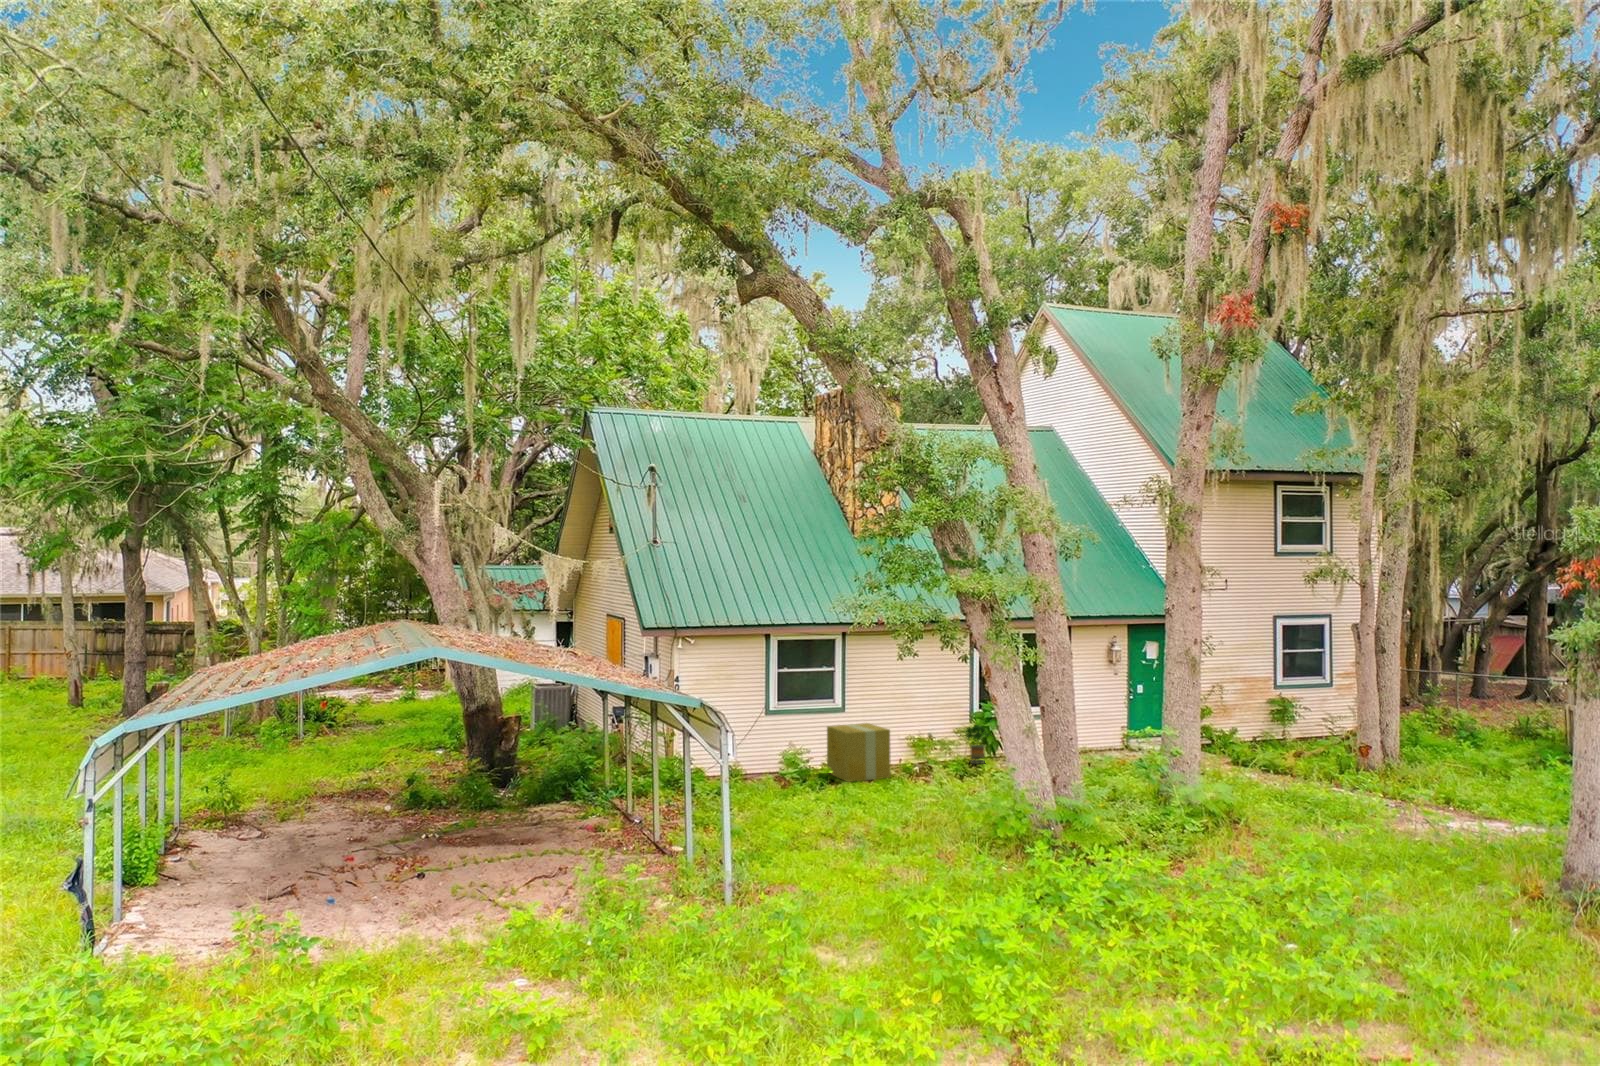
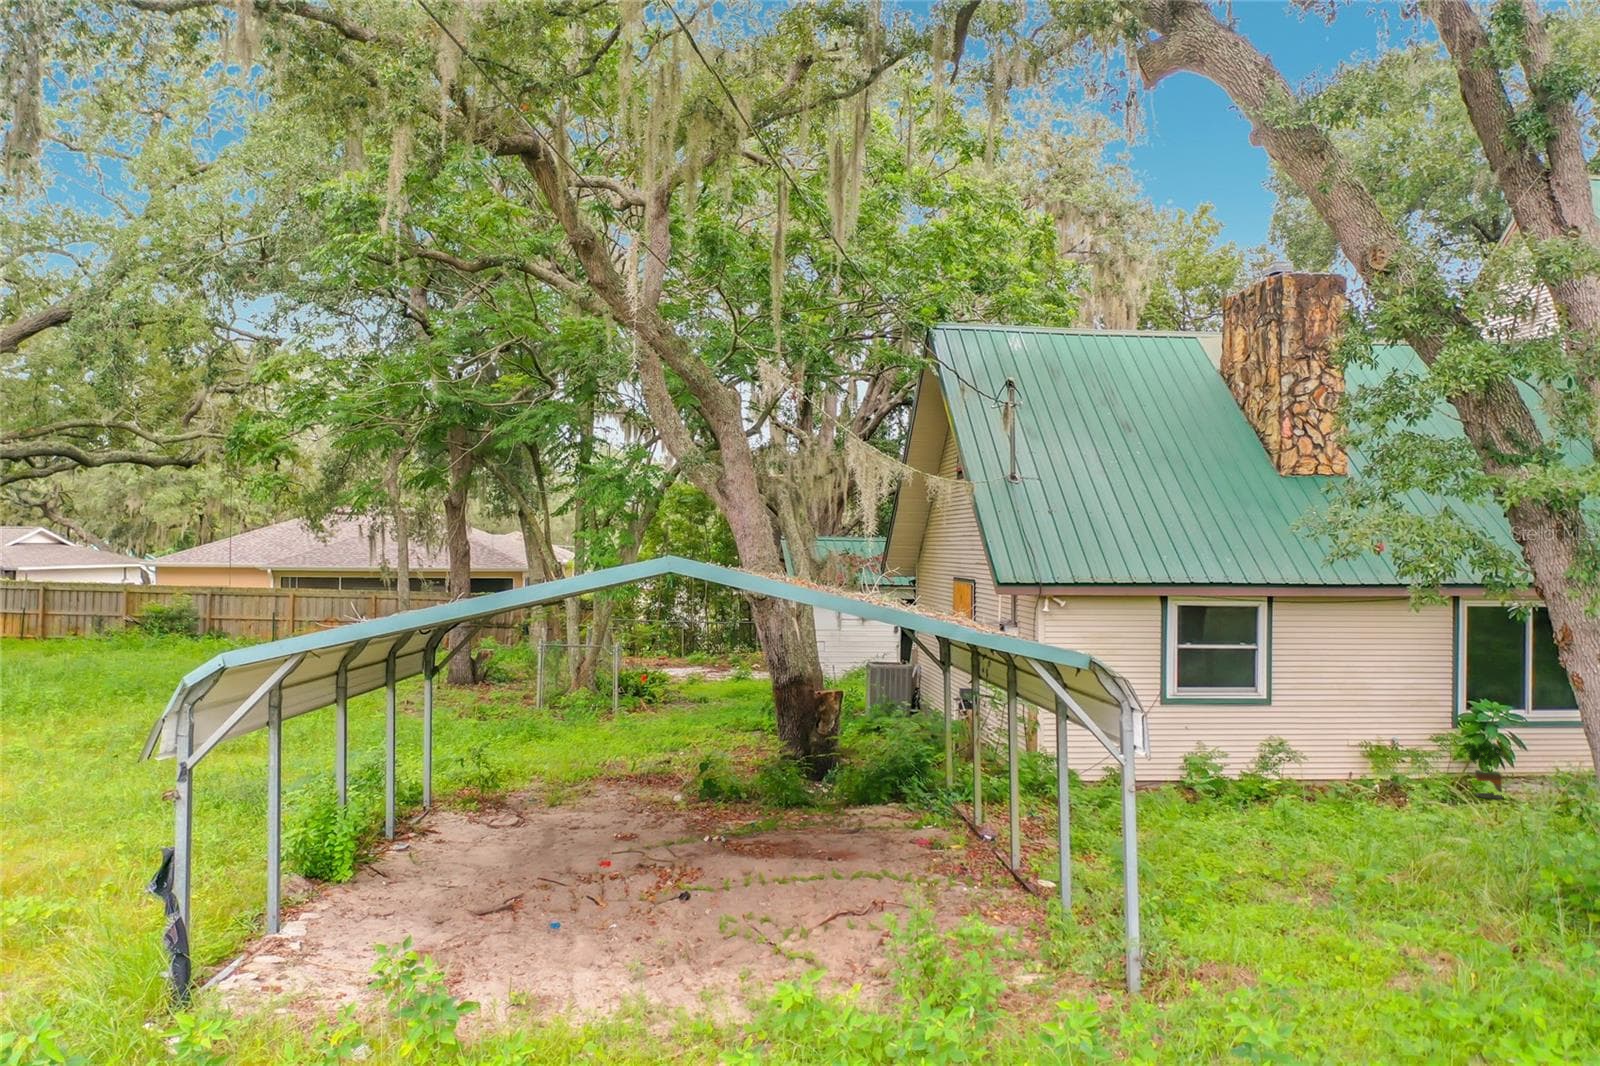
cardboard box: present [827,723,891,782] -> none [1250,727,1352,807]

